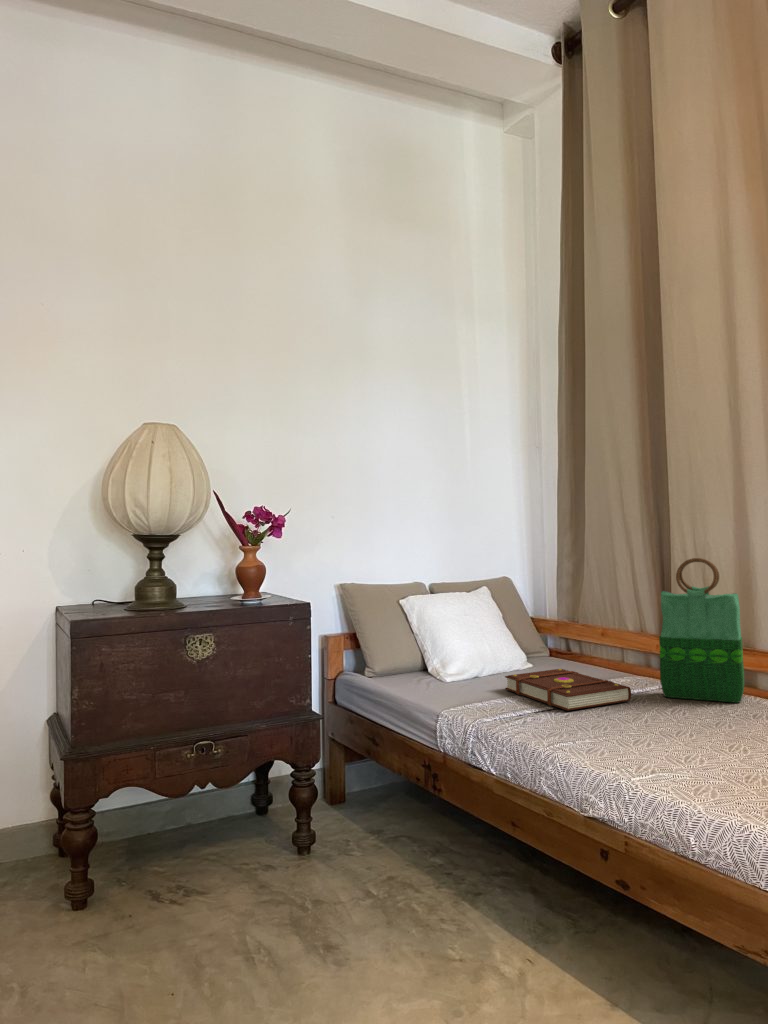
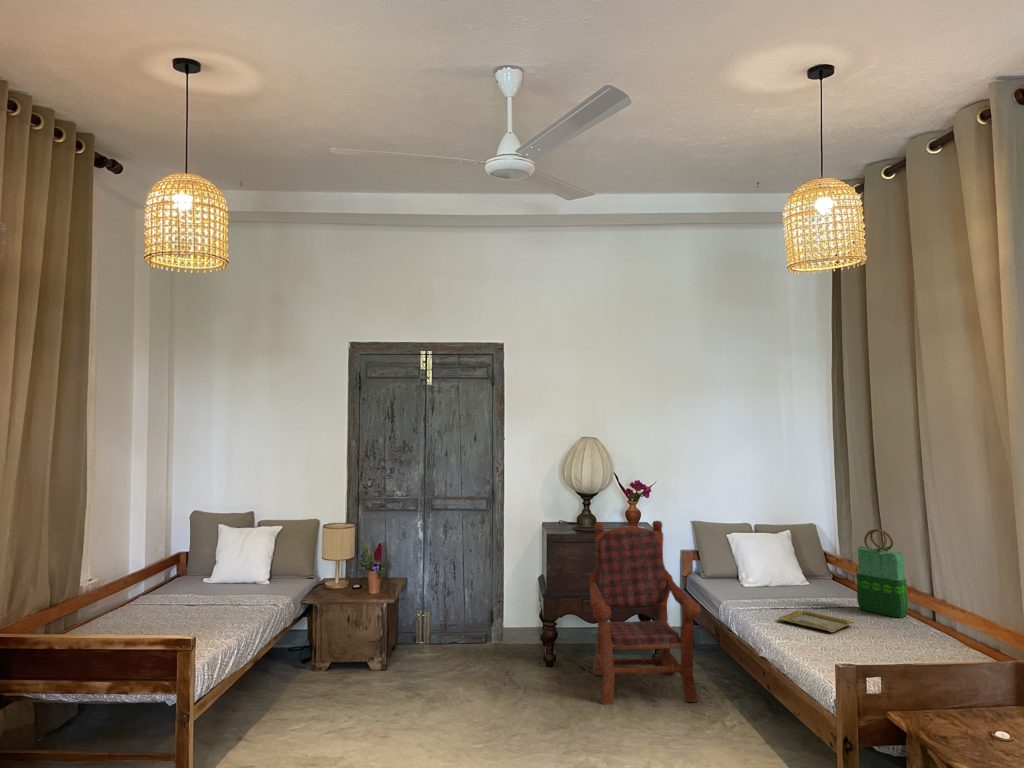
armchair: none [174,576,425,986] -> present [589,521,701,704]
book: present [505,669,631,711] -> none [772,585,835,608]
tray: none [584,711,712,746] -> present [779,610,854,632]

